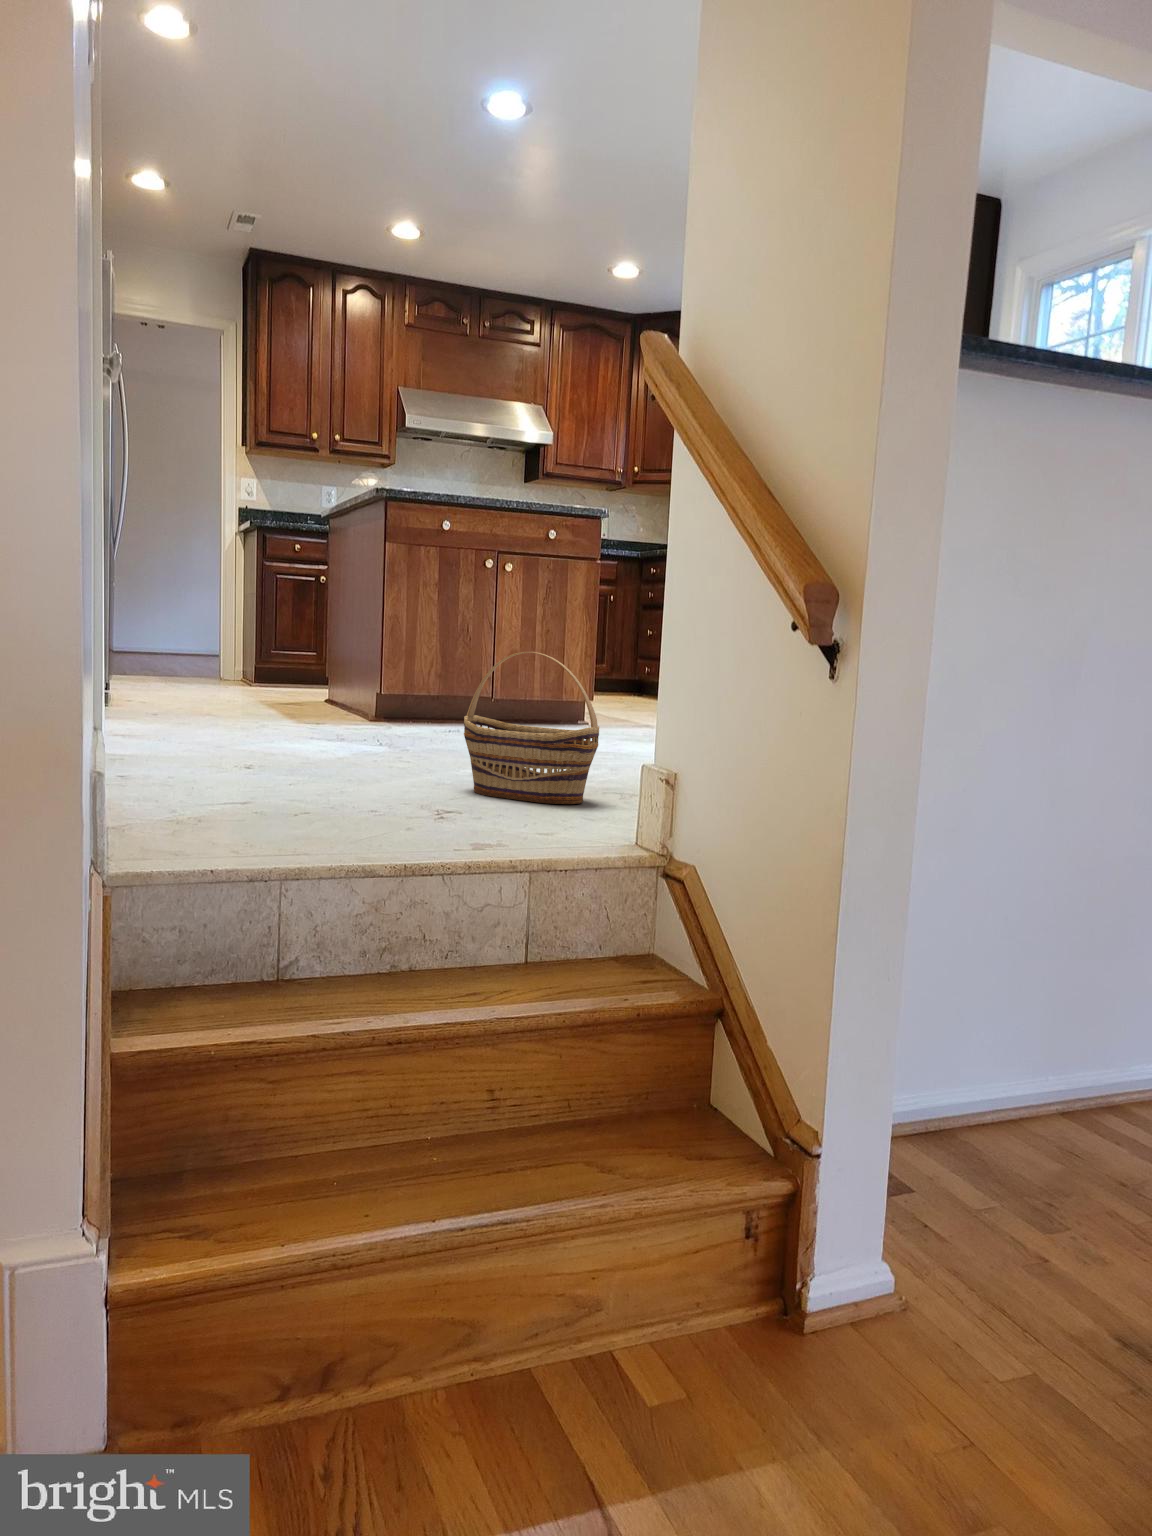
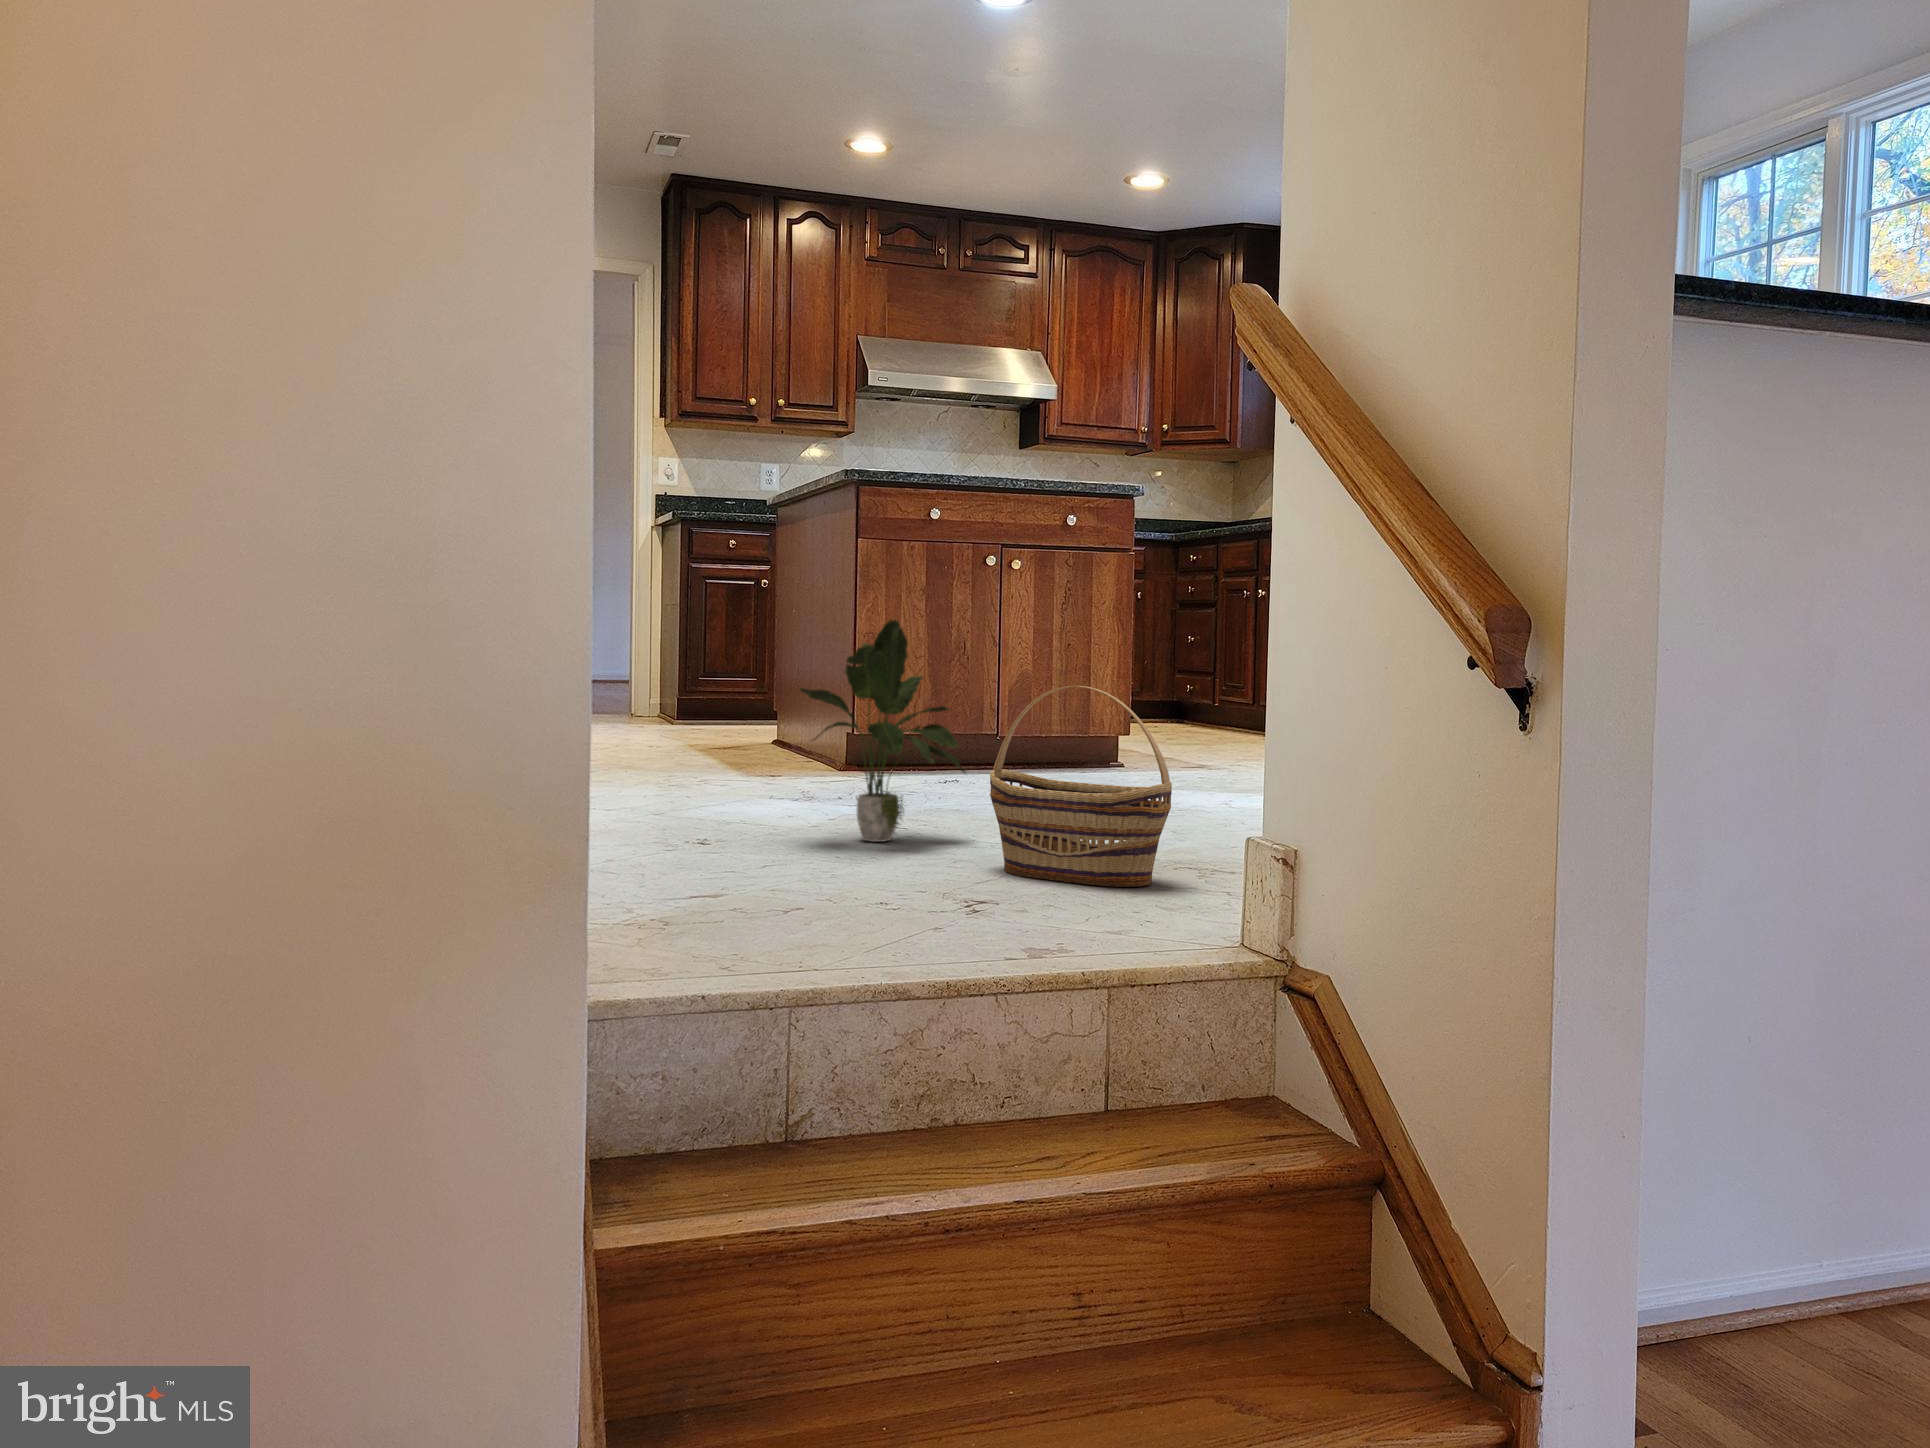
potted plant: none [323,600,453,770] -> present [800,620,965,842]

